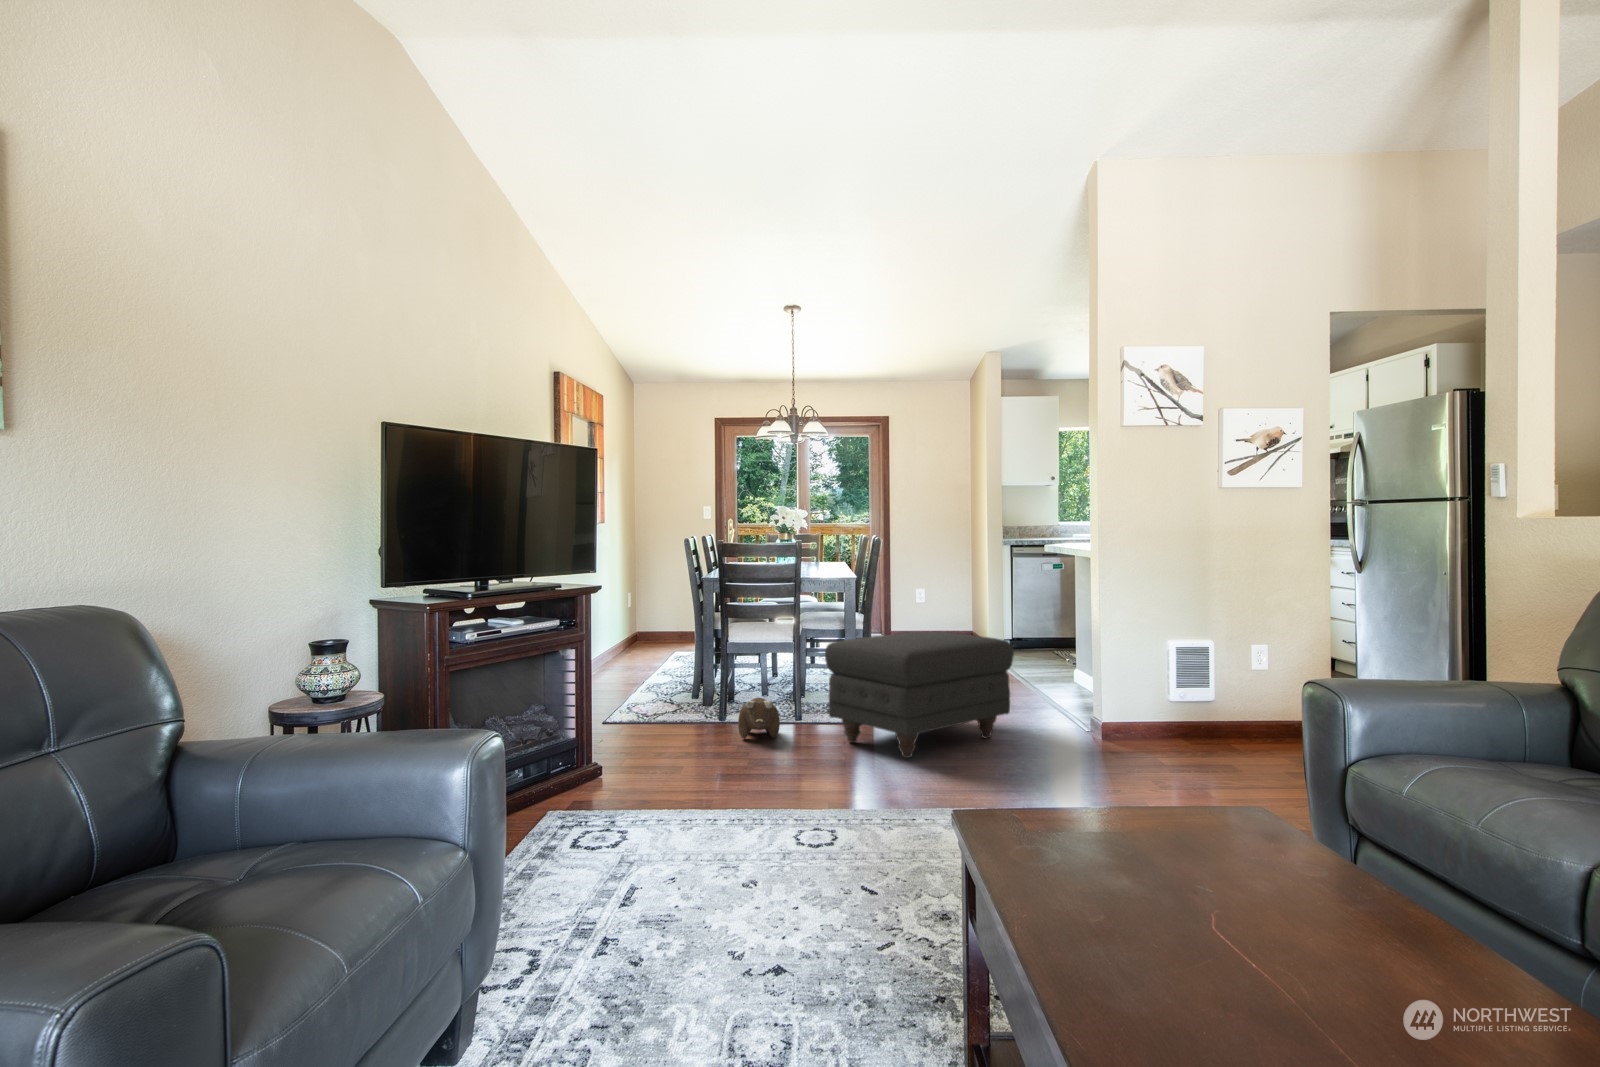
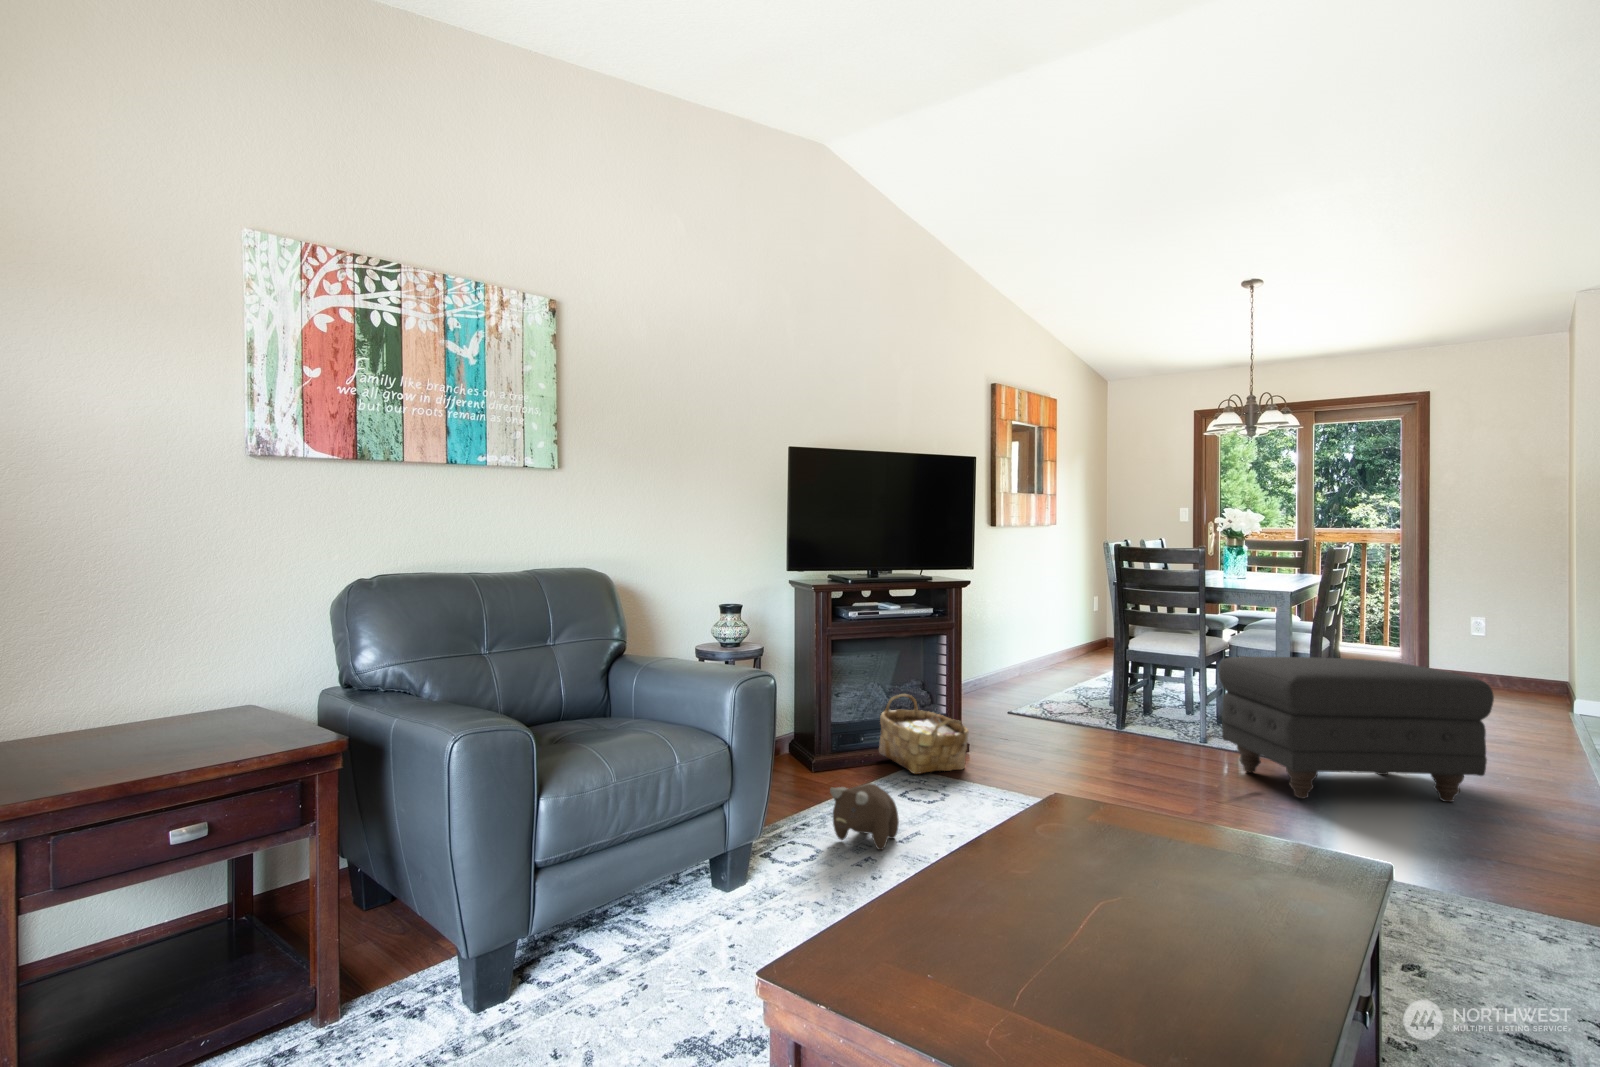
plush toy: present [738,698,780,738] -> present [830,783,899,850]
woven basket: none [509,723,620,816] -> present [879,694,969,774]

